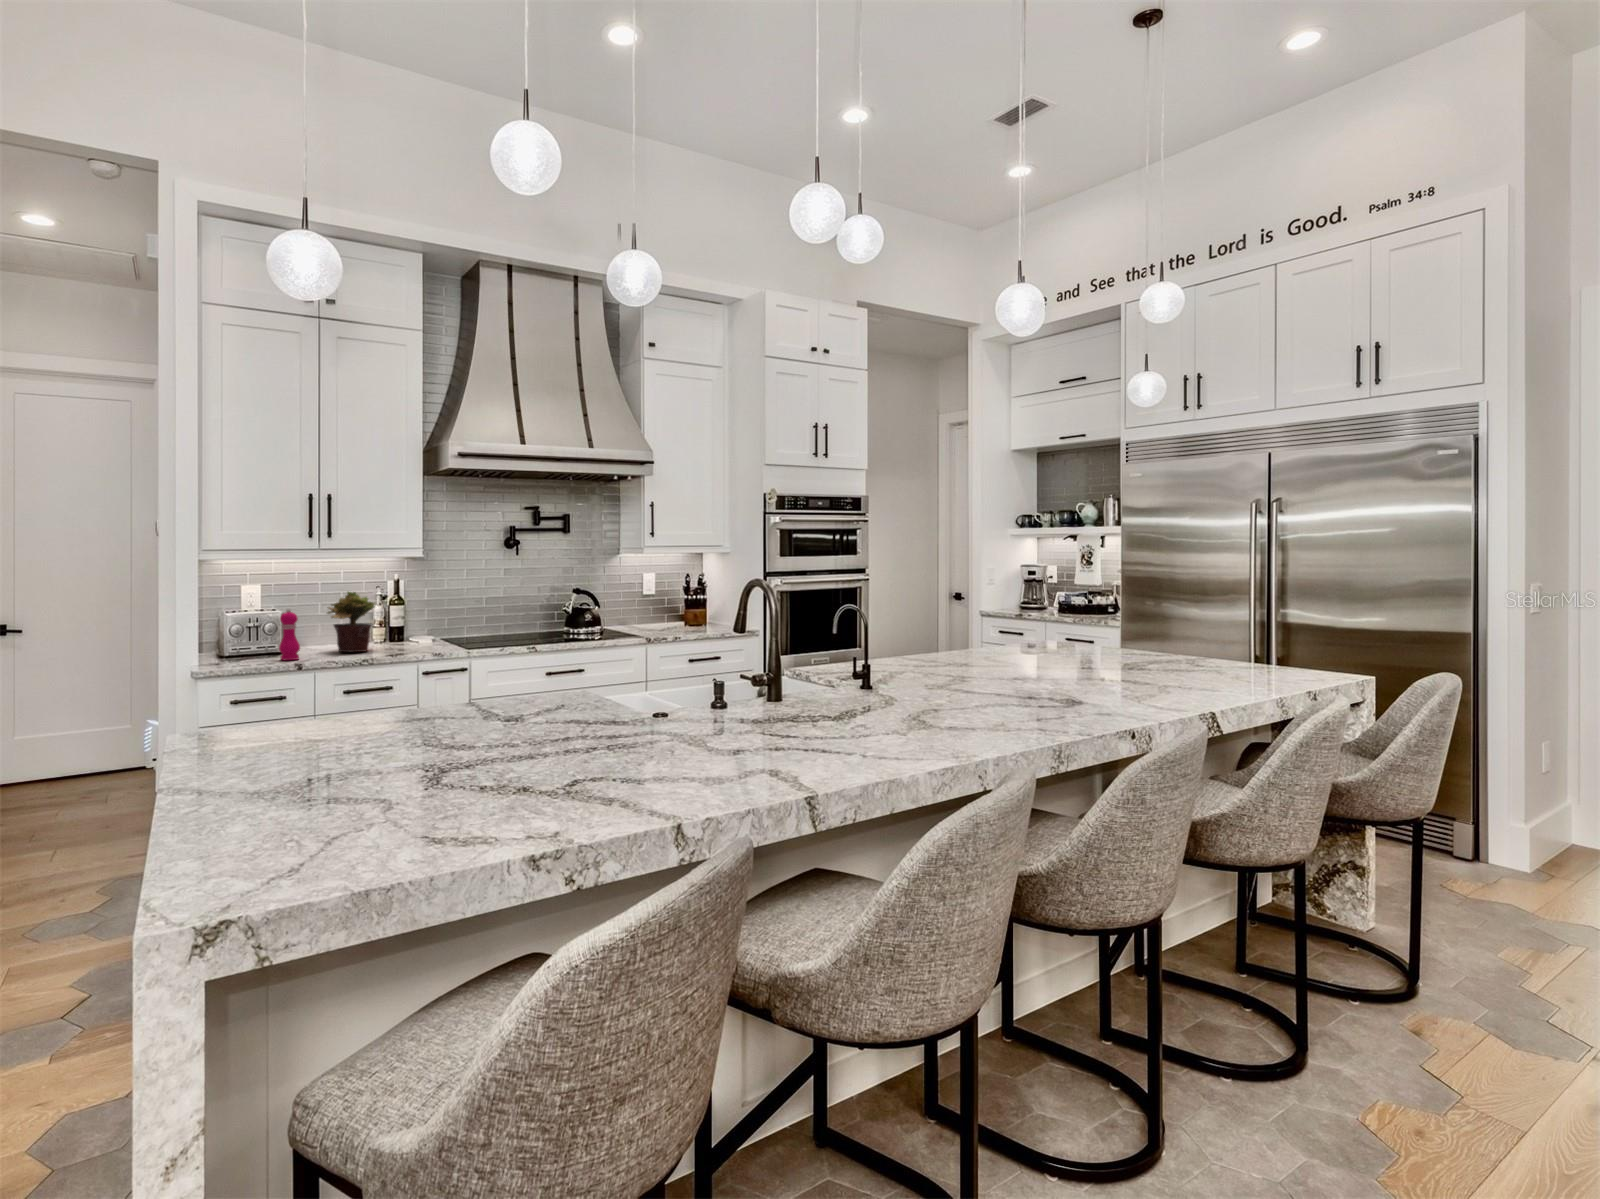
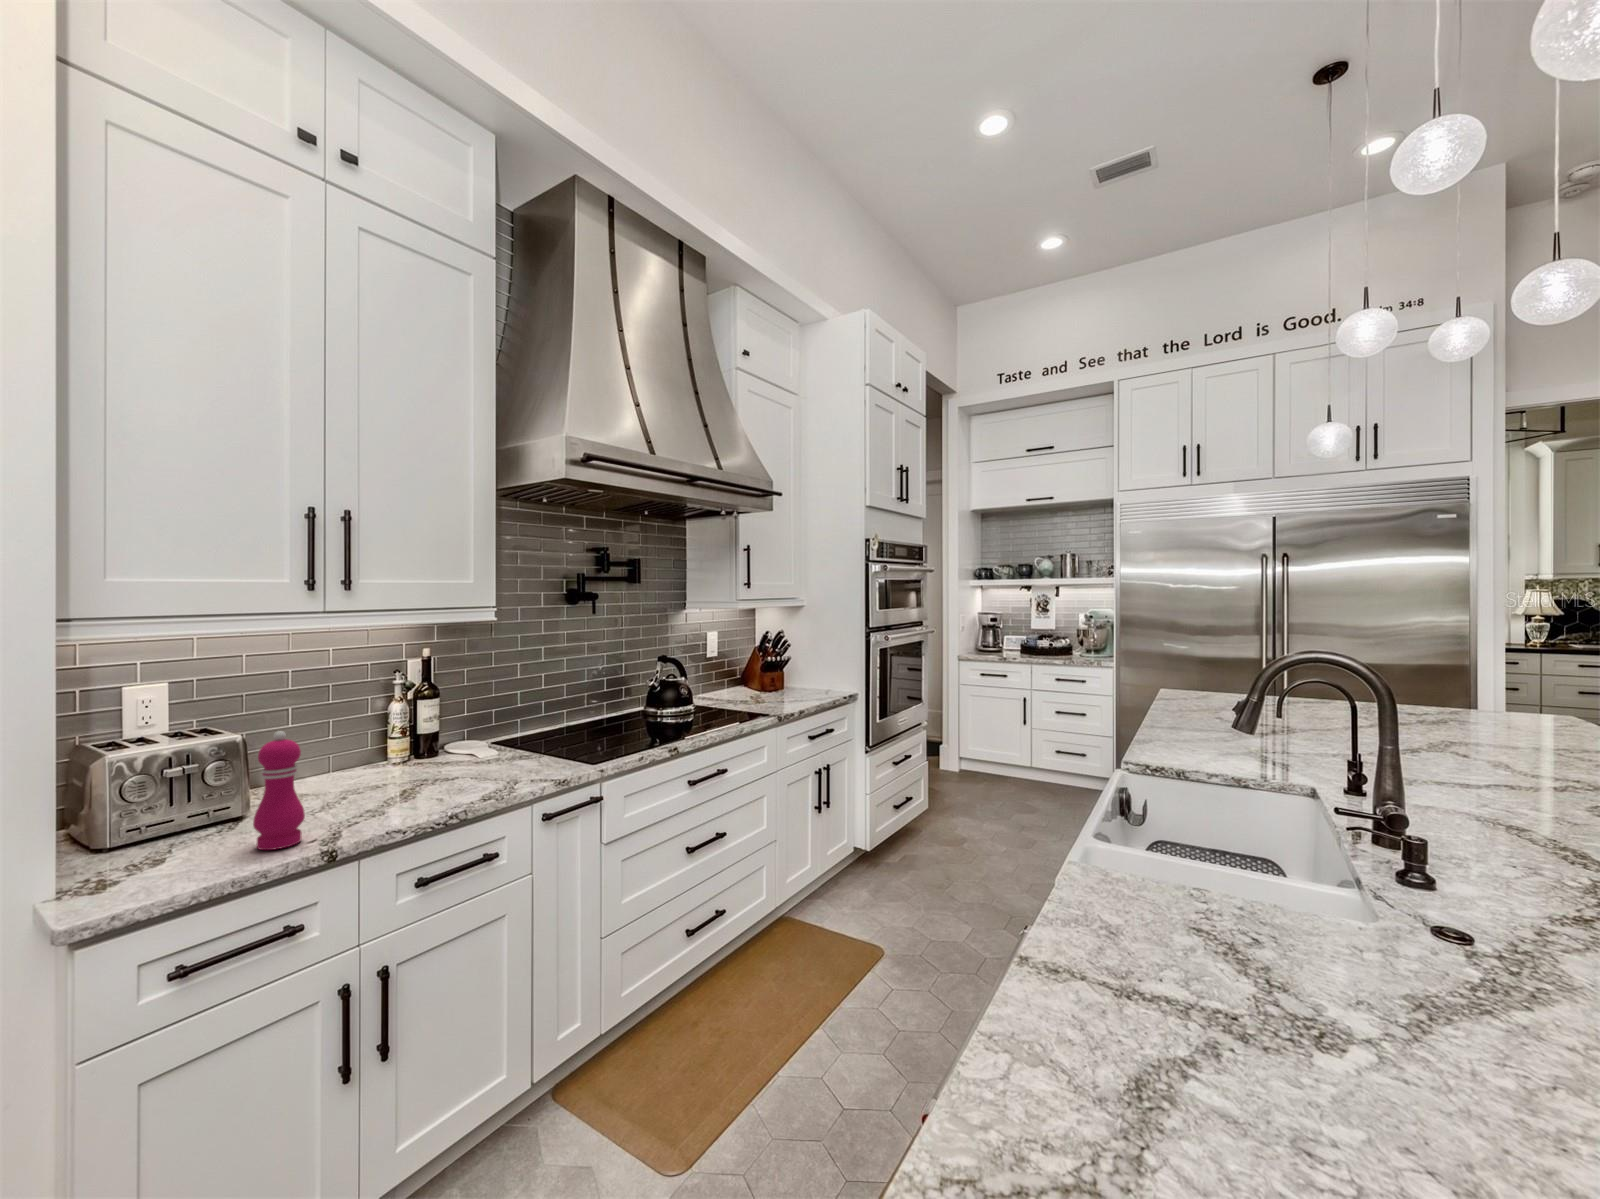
potted plant: present [327,592,375,652] -> none [330,682,432,803]

